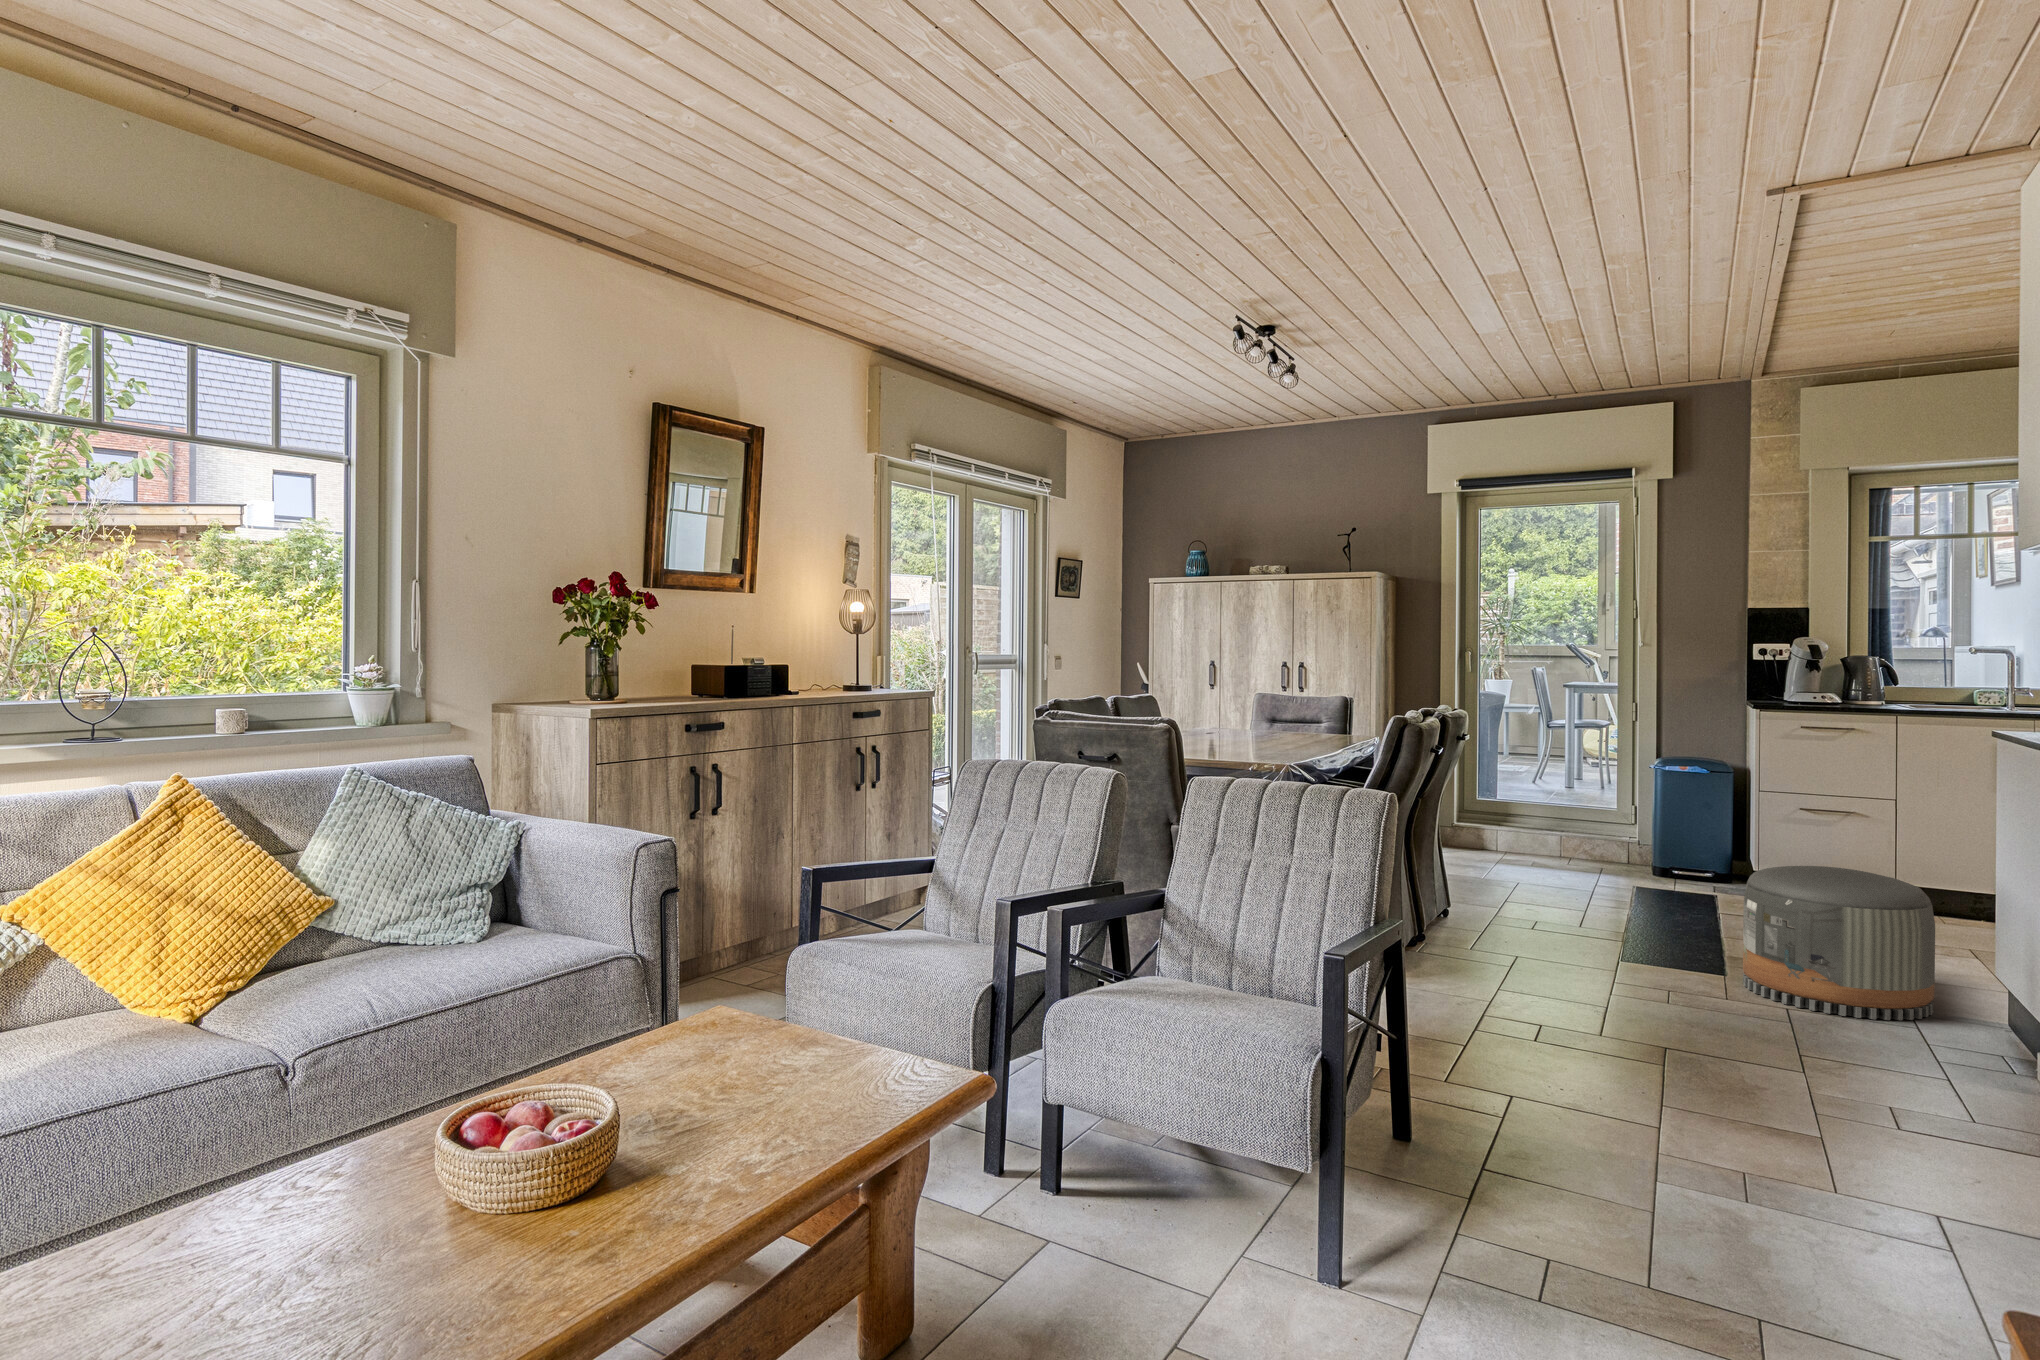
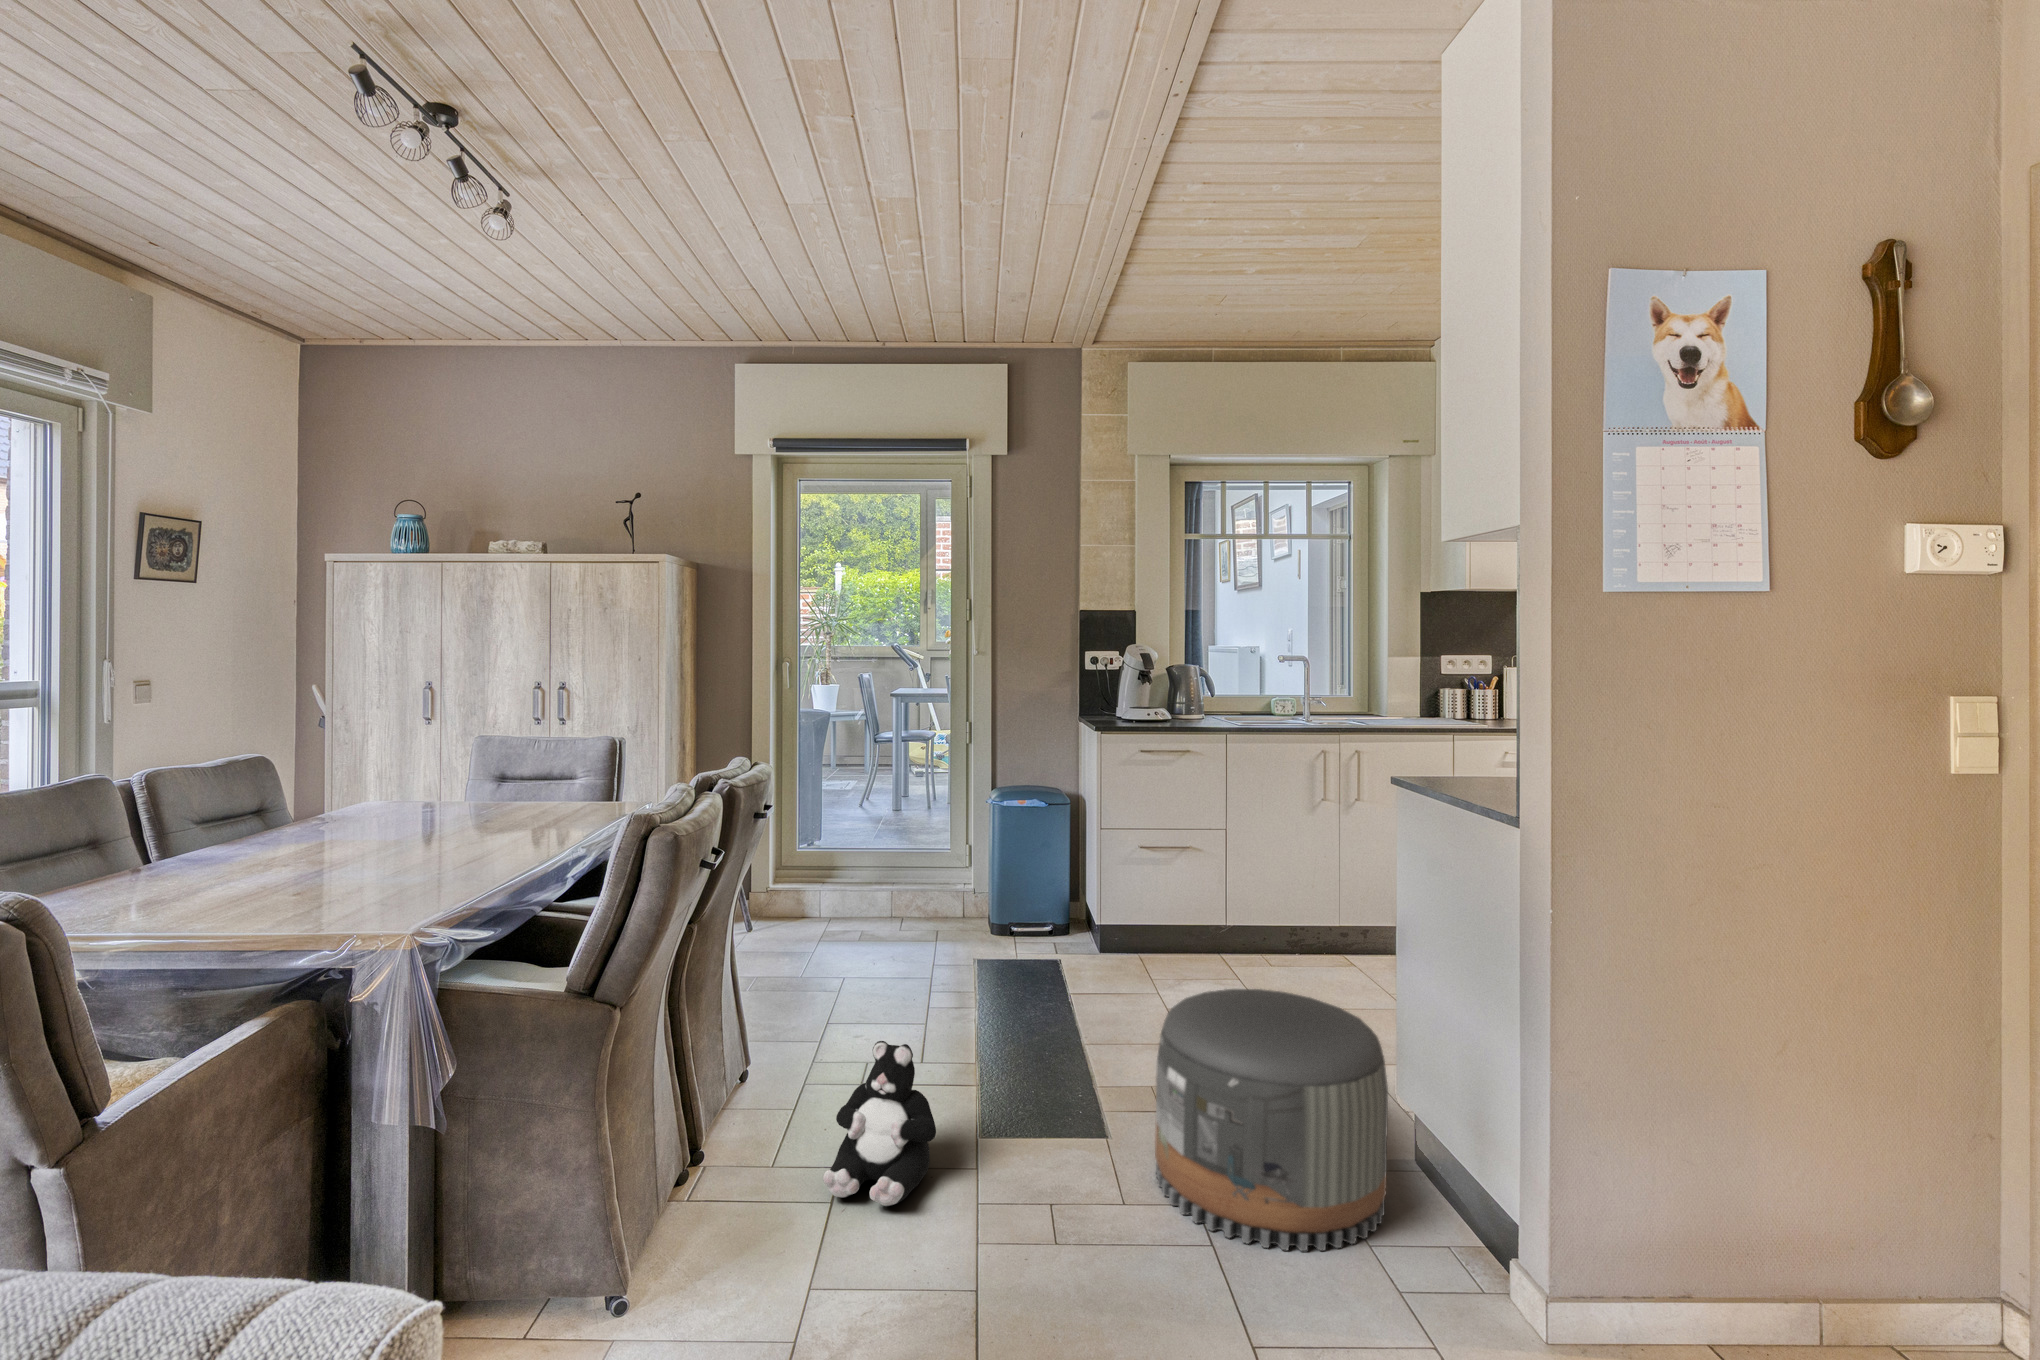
plush toy: none [1498,871,1575,960] -> present [823,1041,936,1206]

